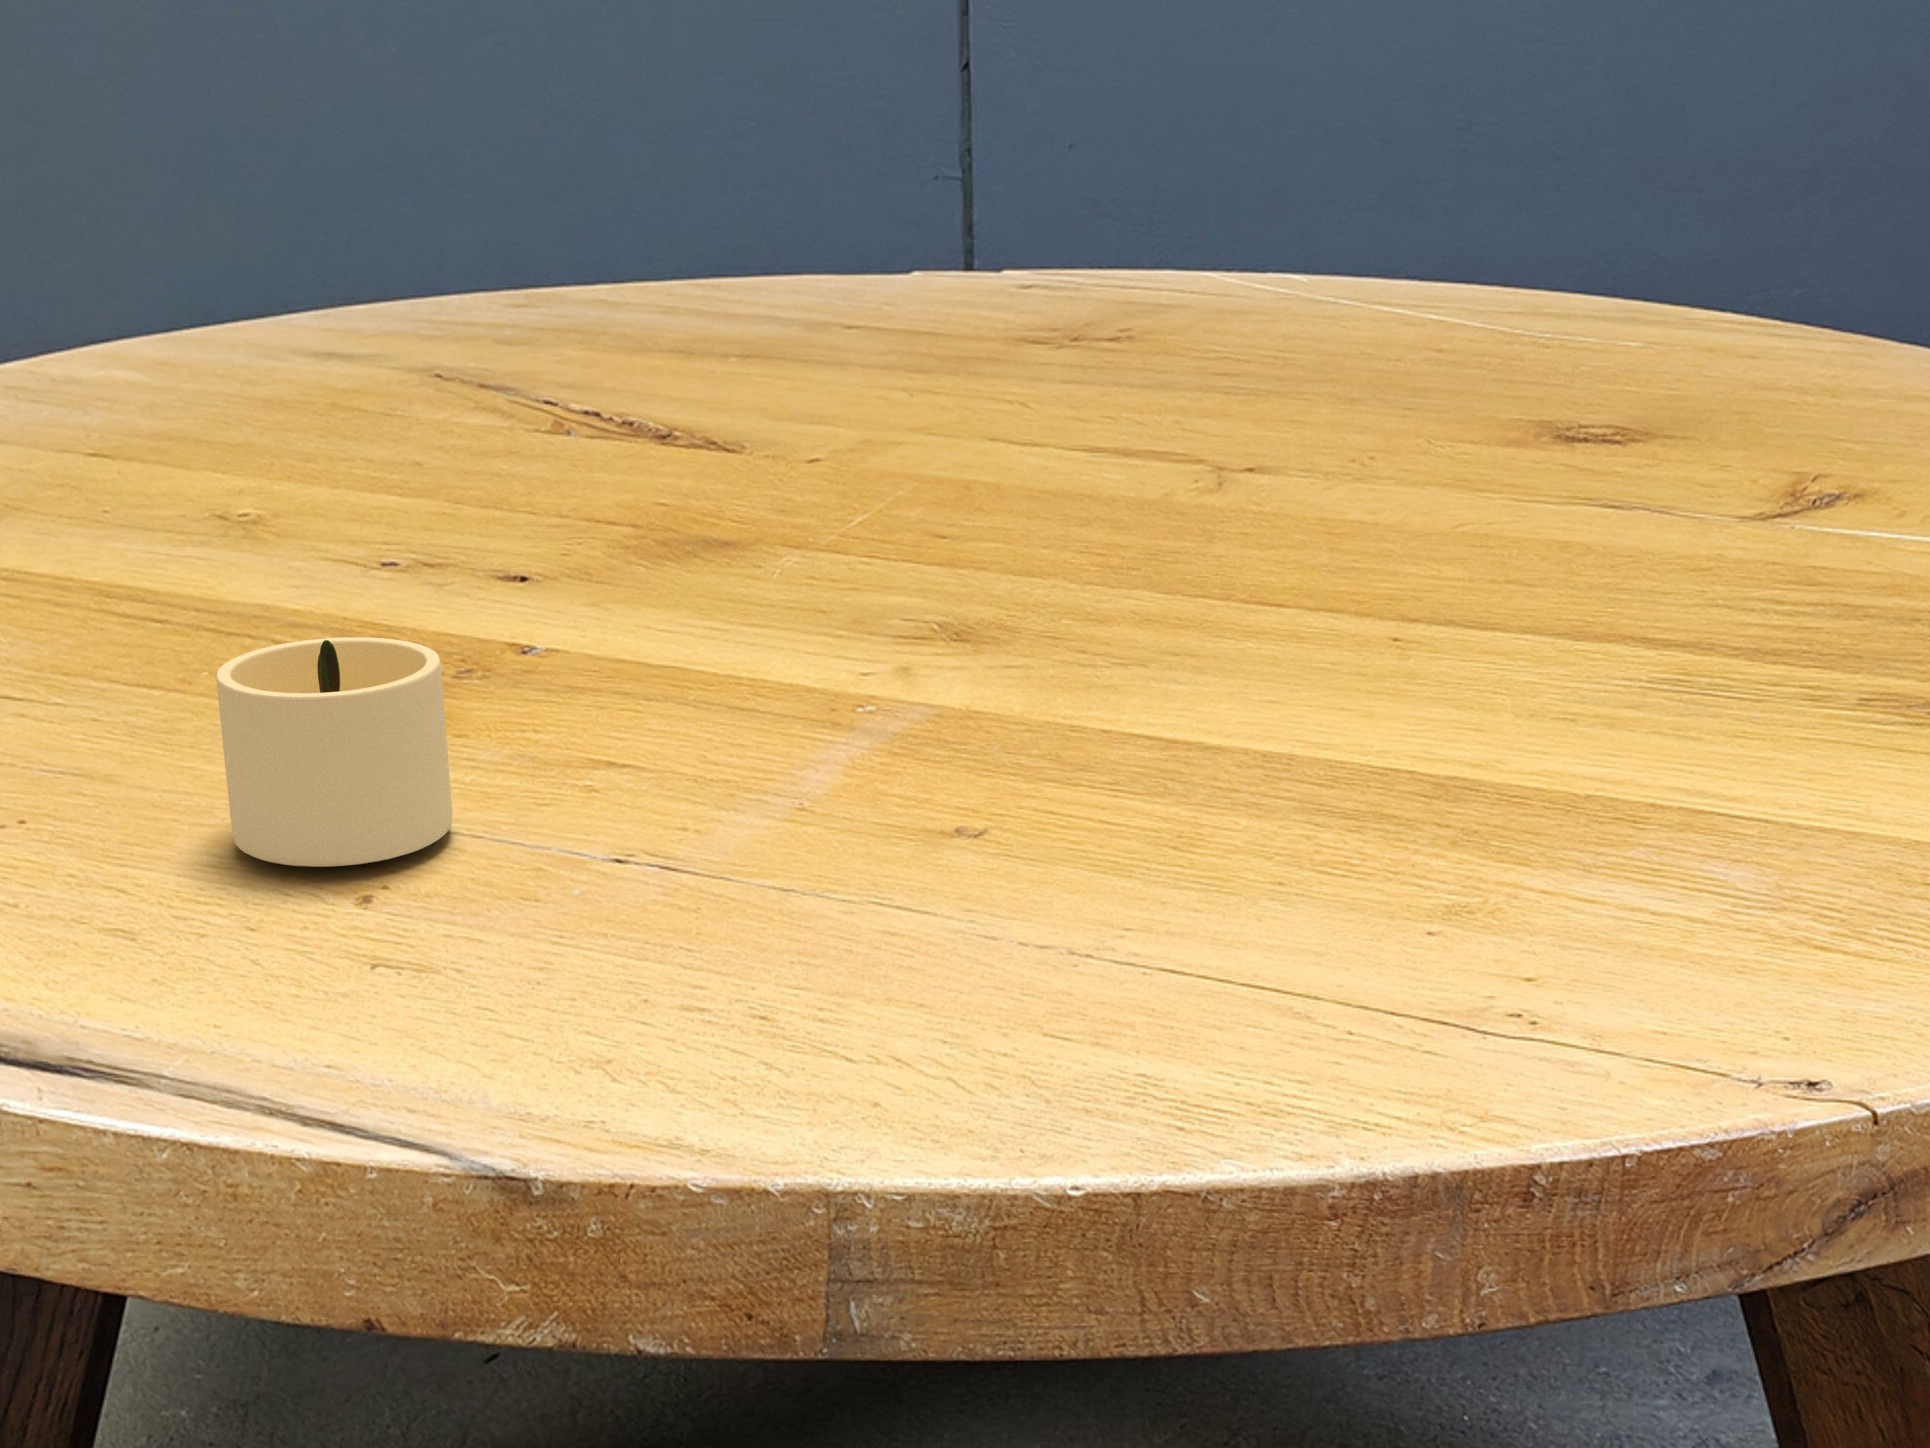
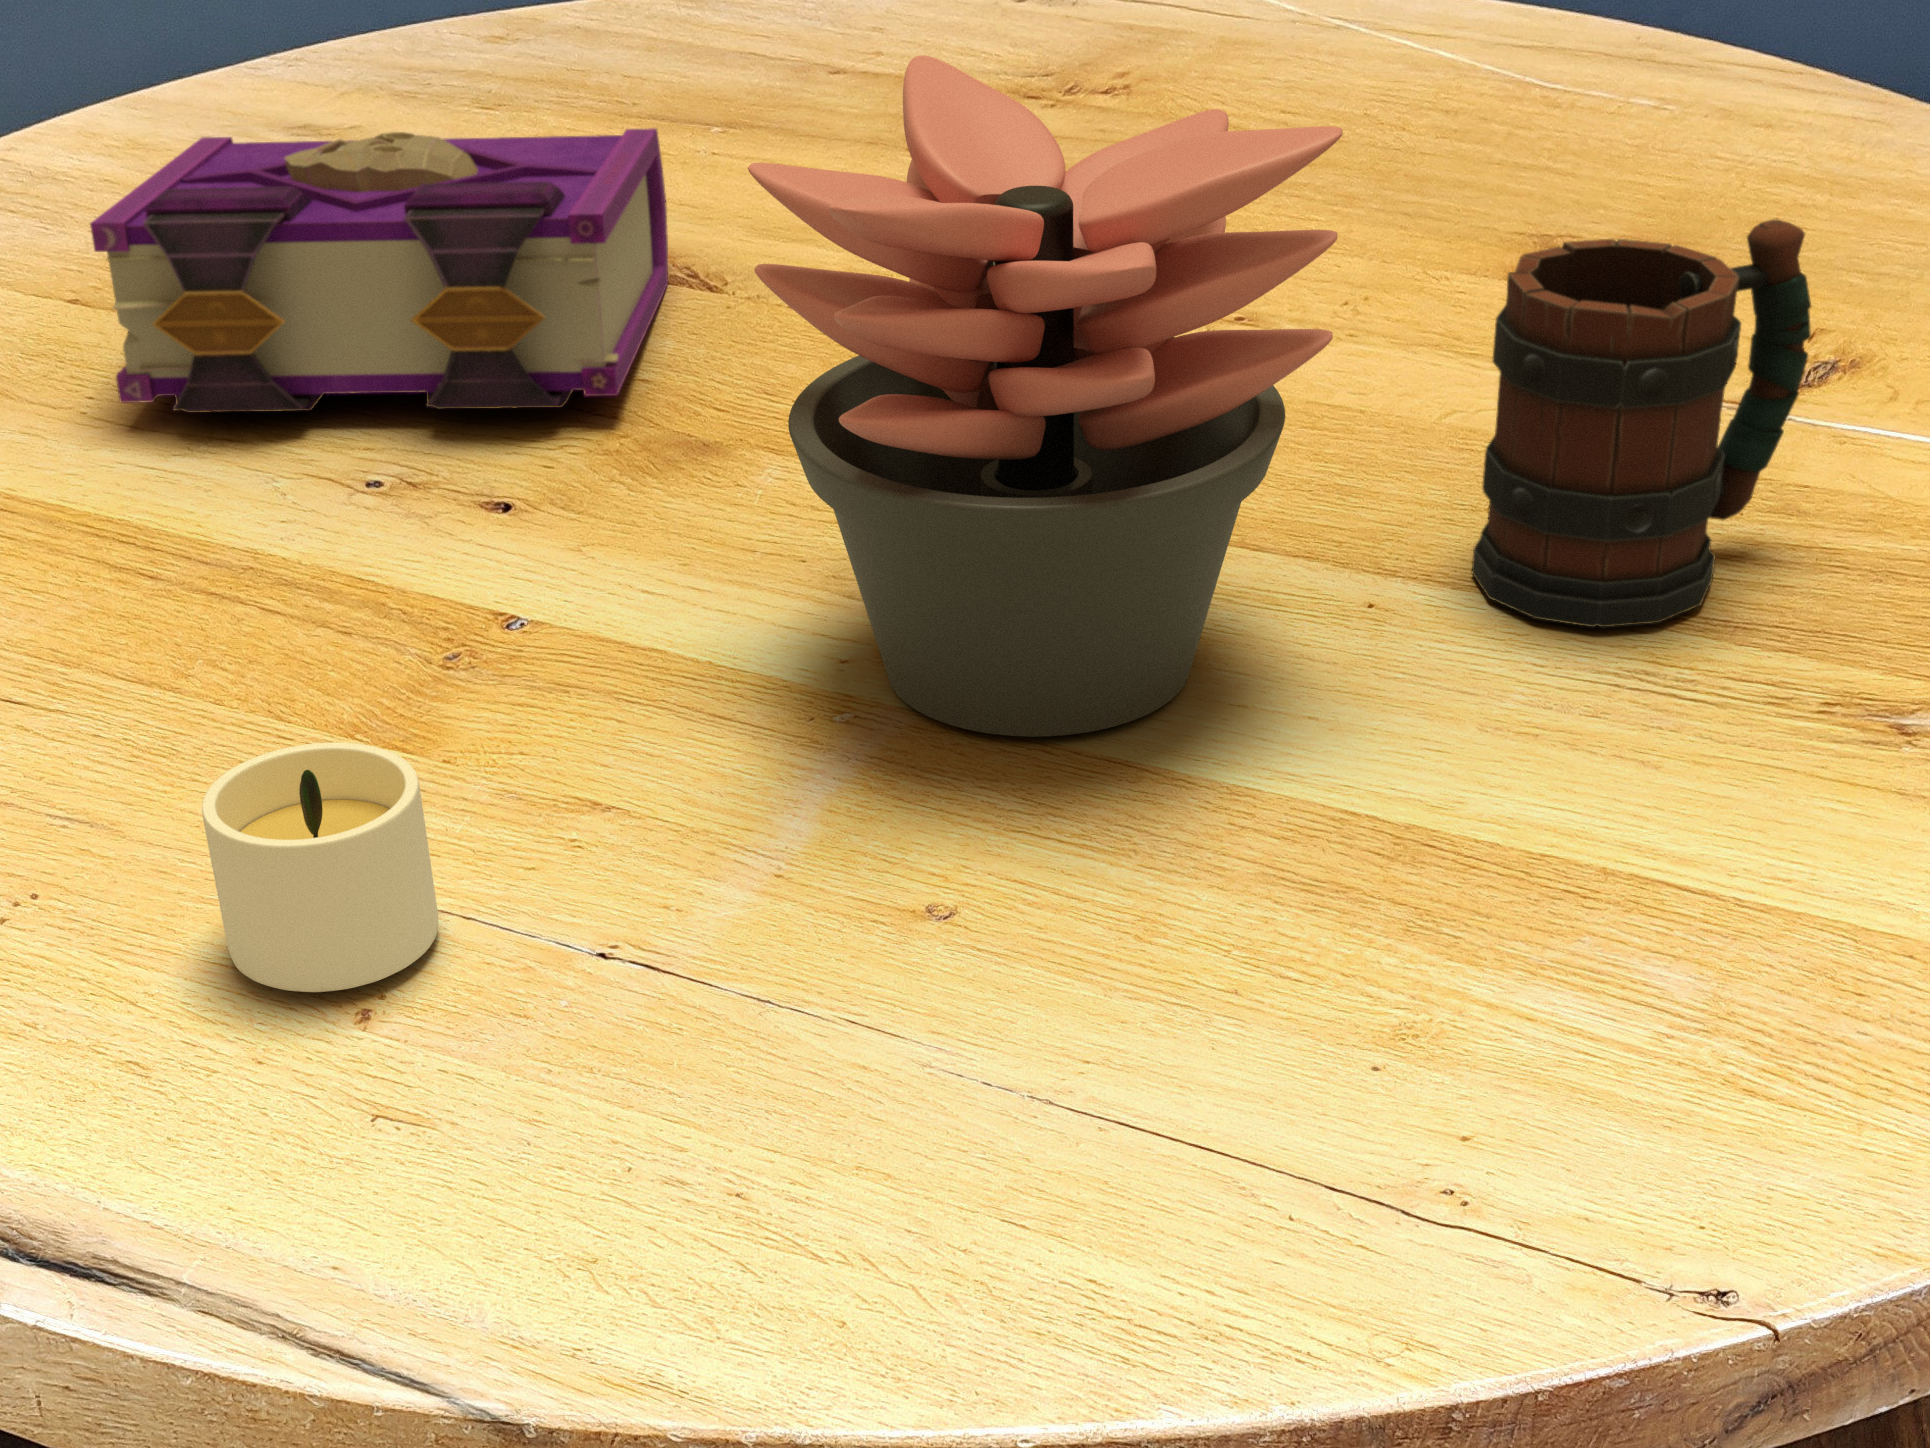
succulent plant: none [784,78,1363,700] -> present [748,55,1343,736]
book: none [128,247,689,492] -> present [90,128,668,413]
mug: none [1493,252,1817,633] -> present [1472,219,1811,627]

